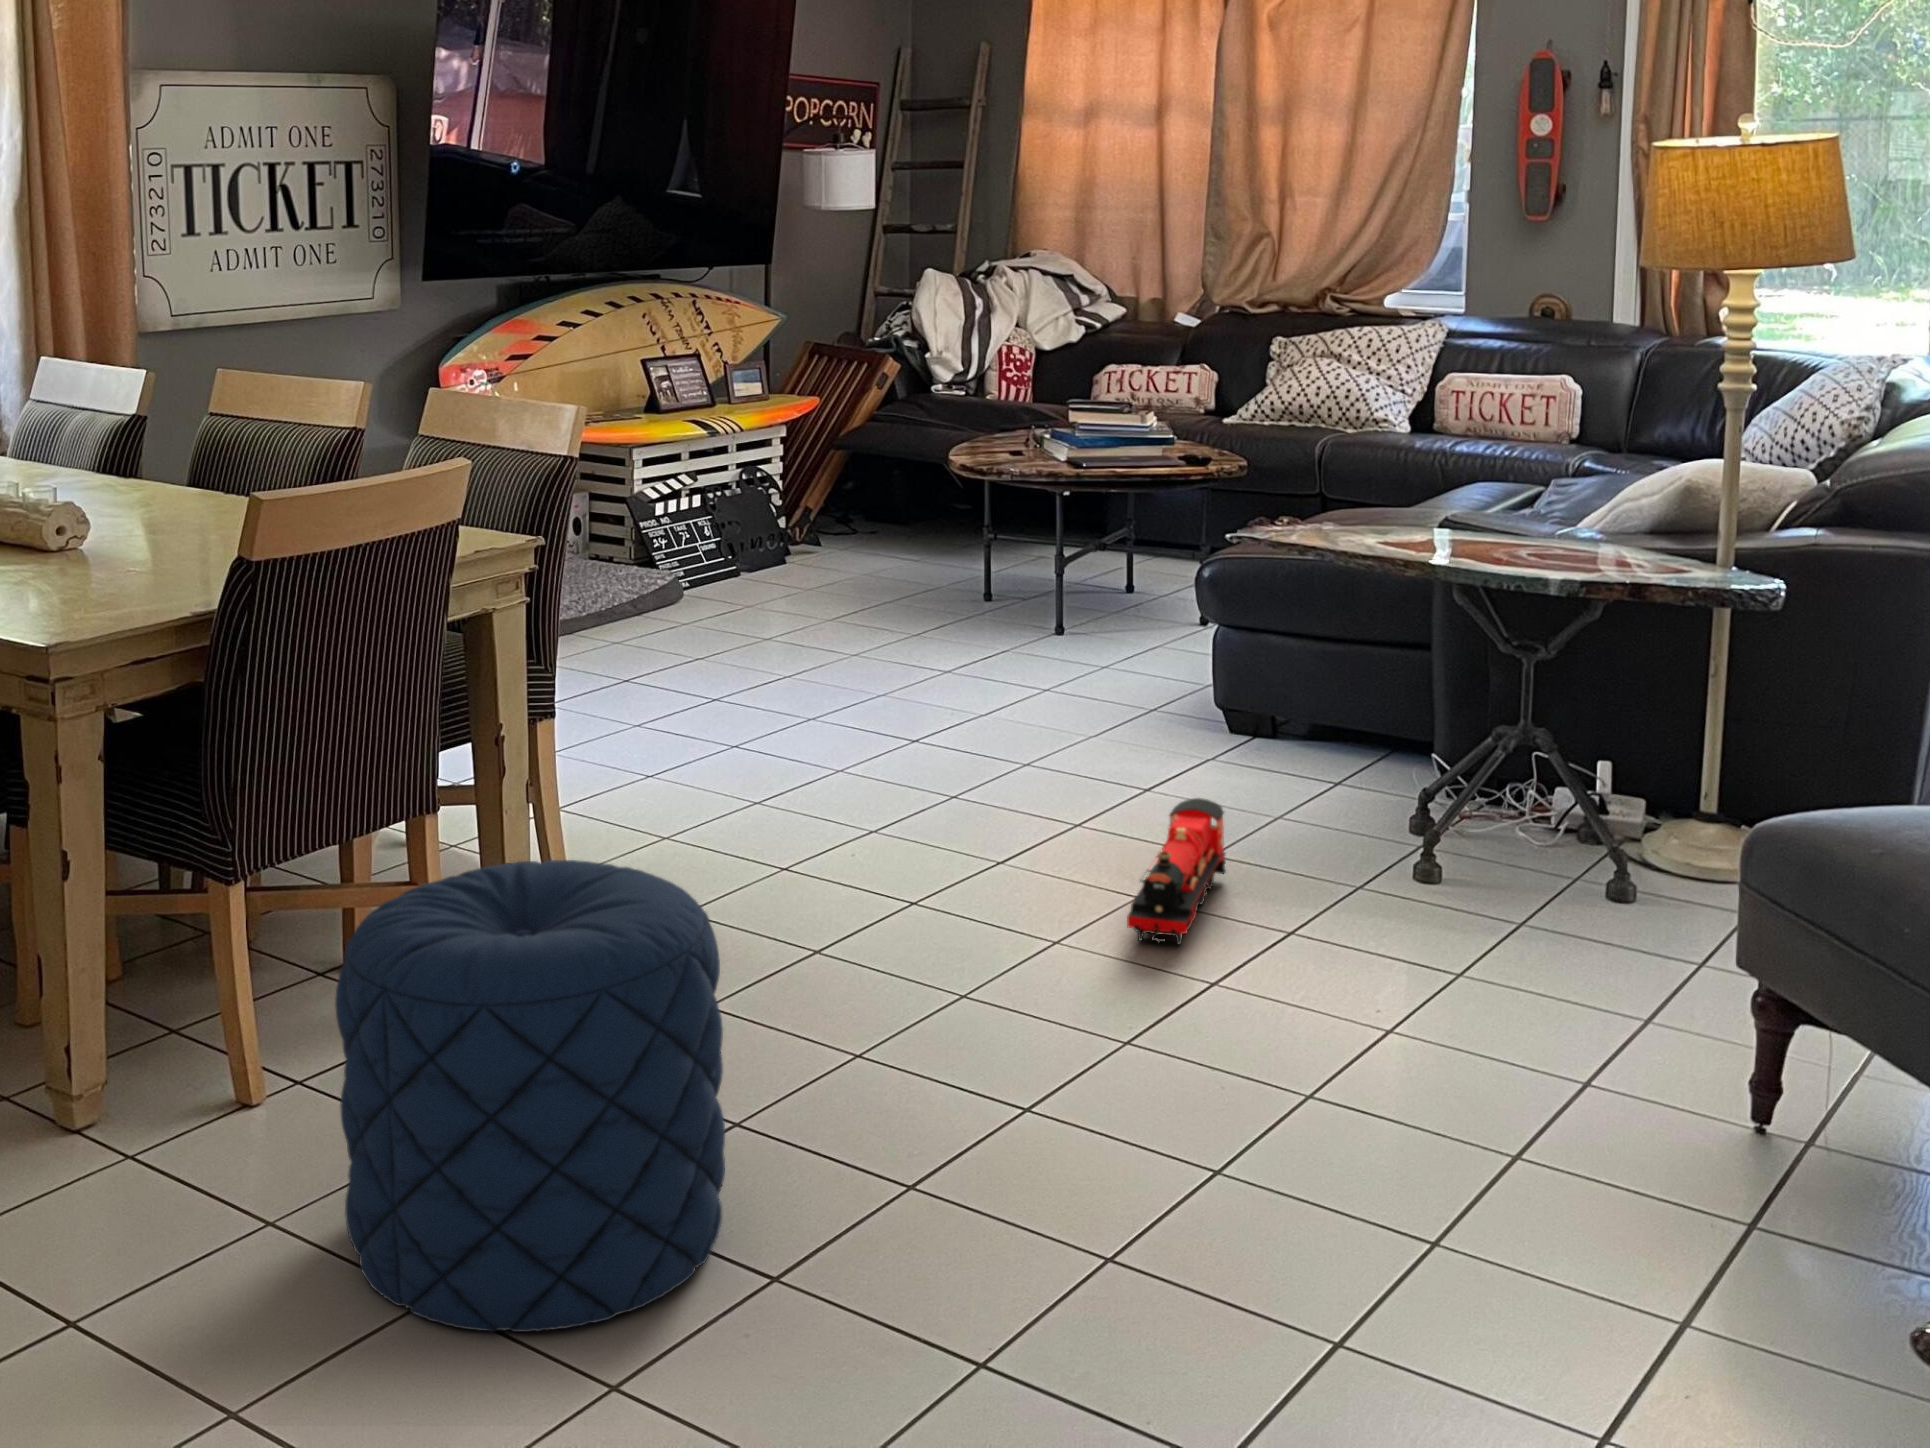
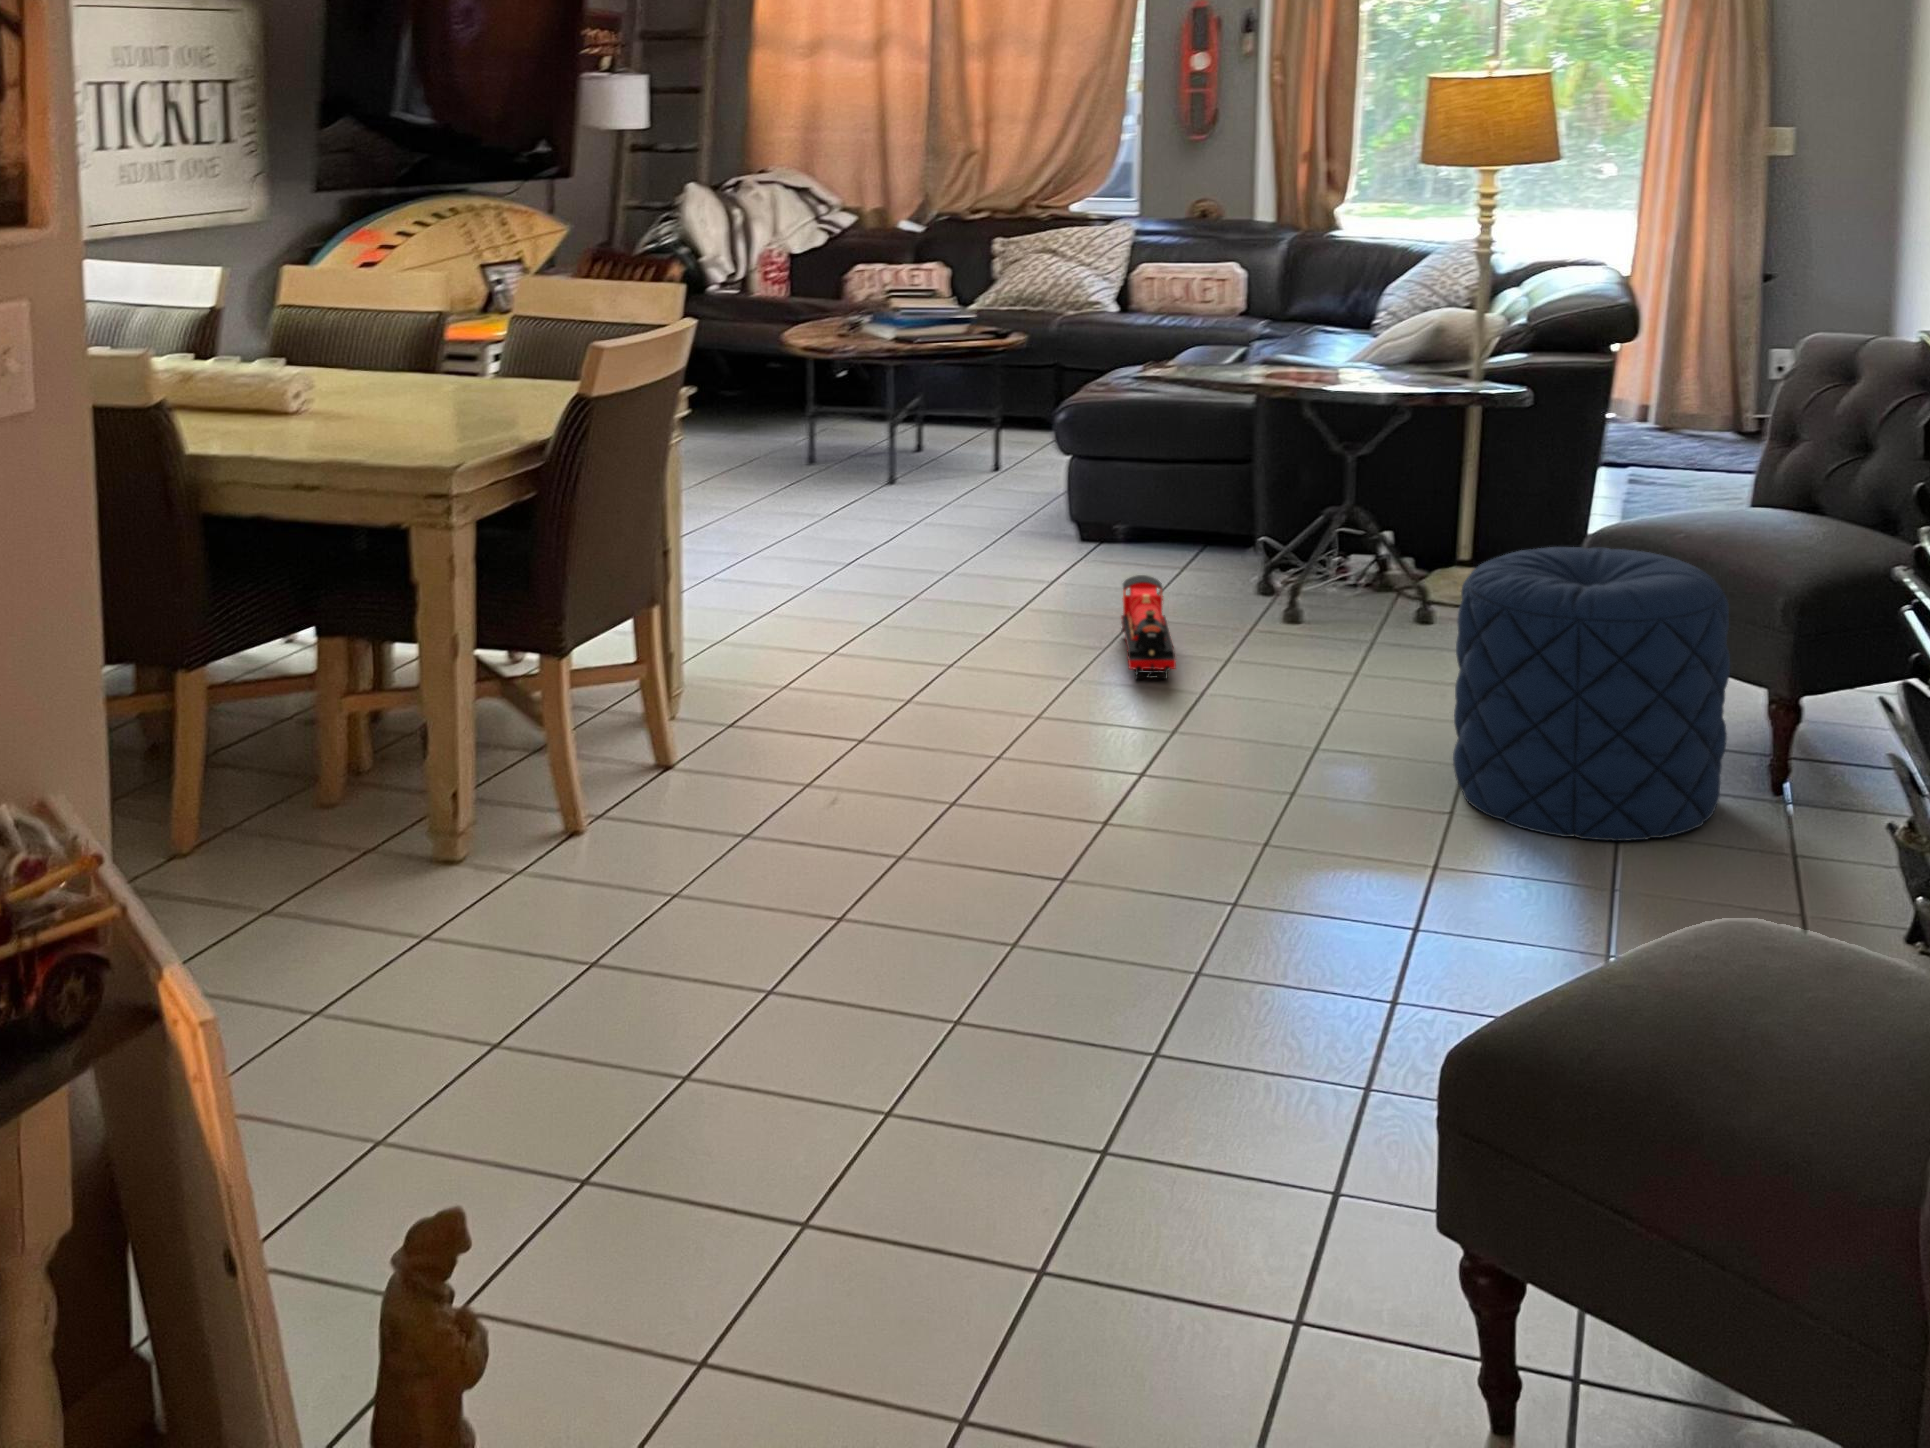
pouf: present [335,860,725,1332] -> present [1453,547,1730,841]

